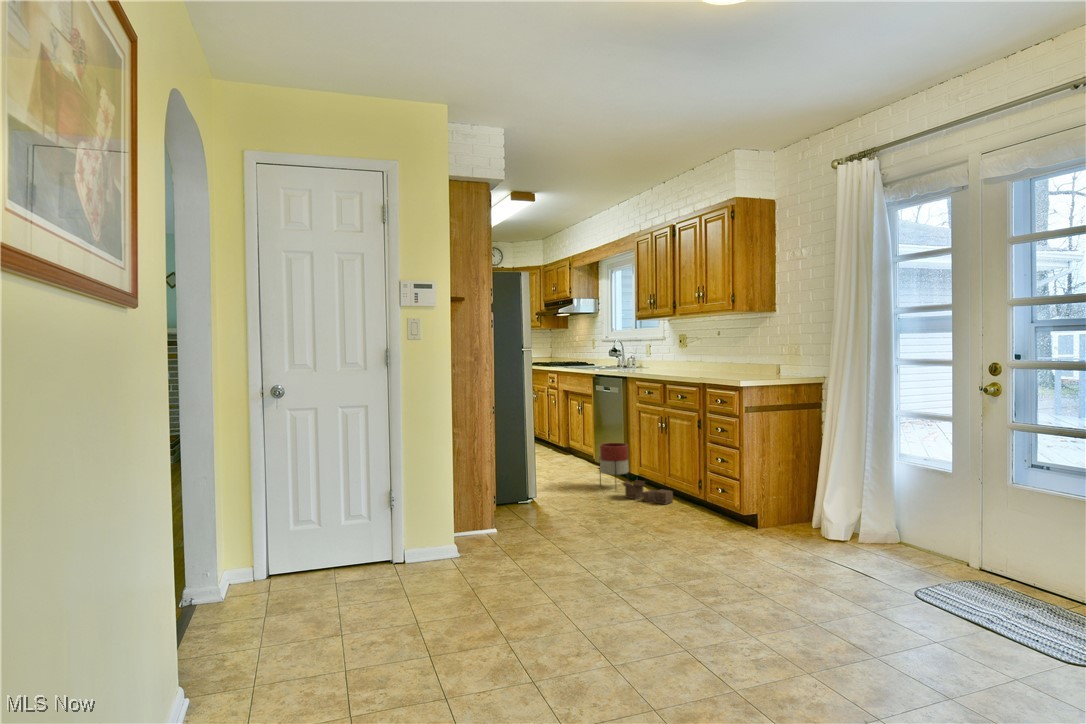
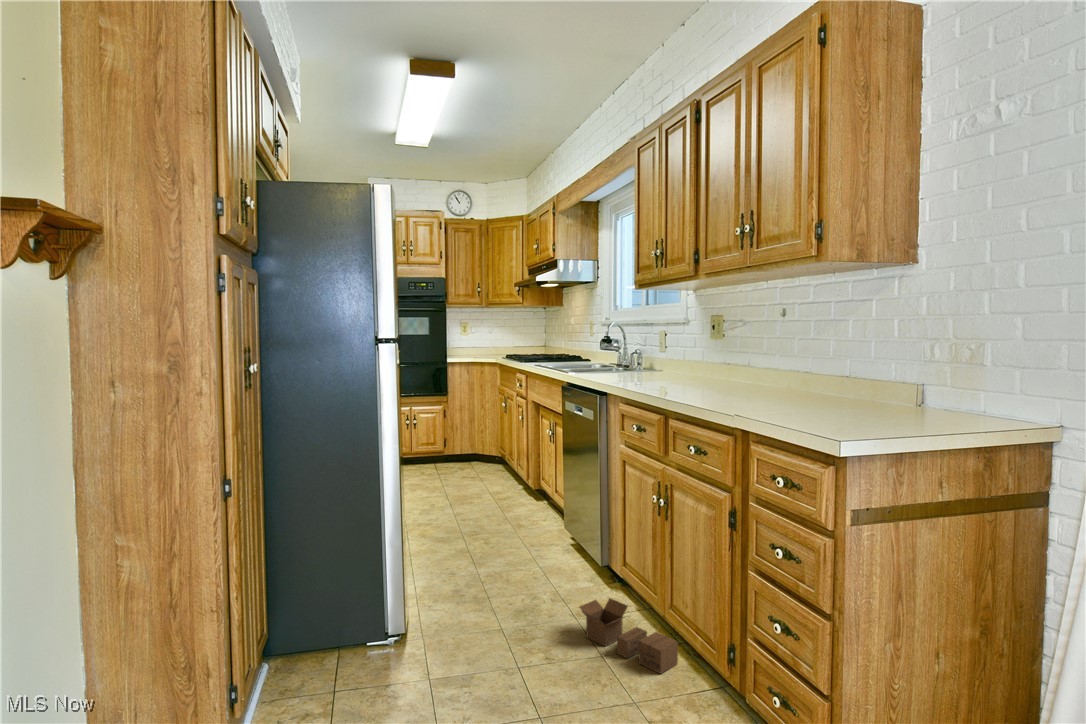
planter: present [600,443,629,485] -> none [552,512,606,611]

